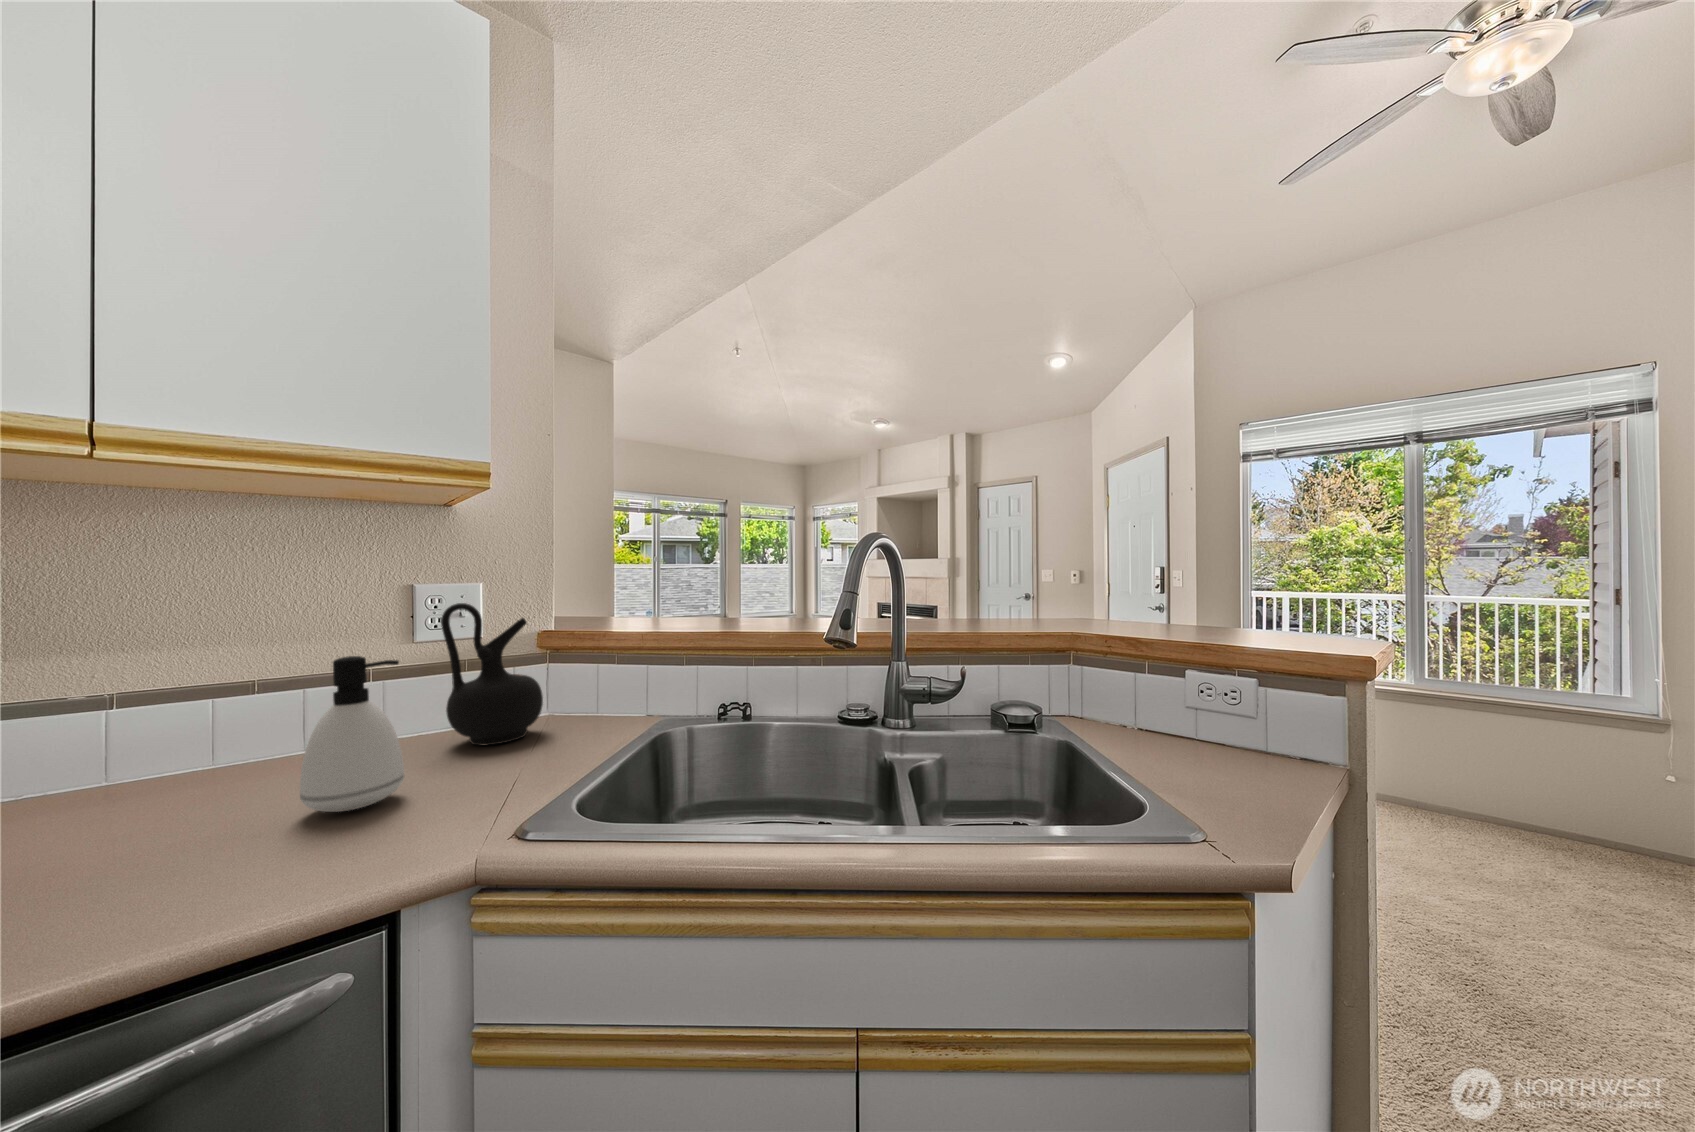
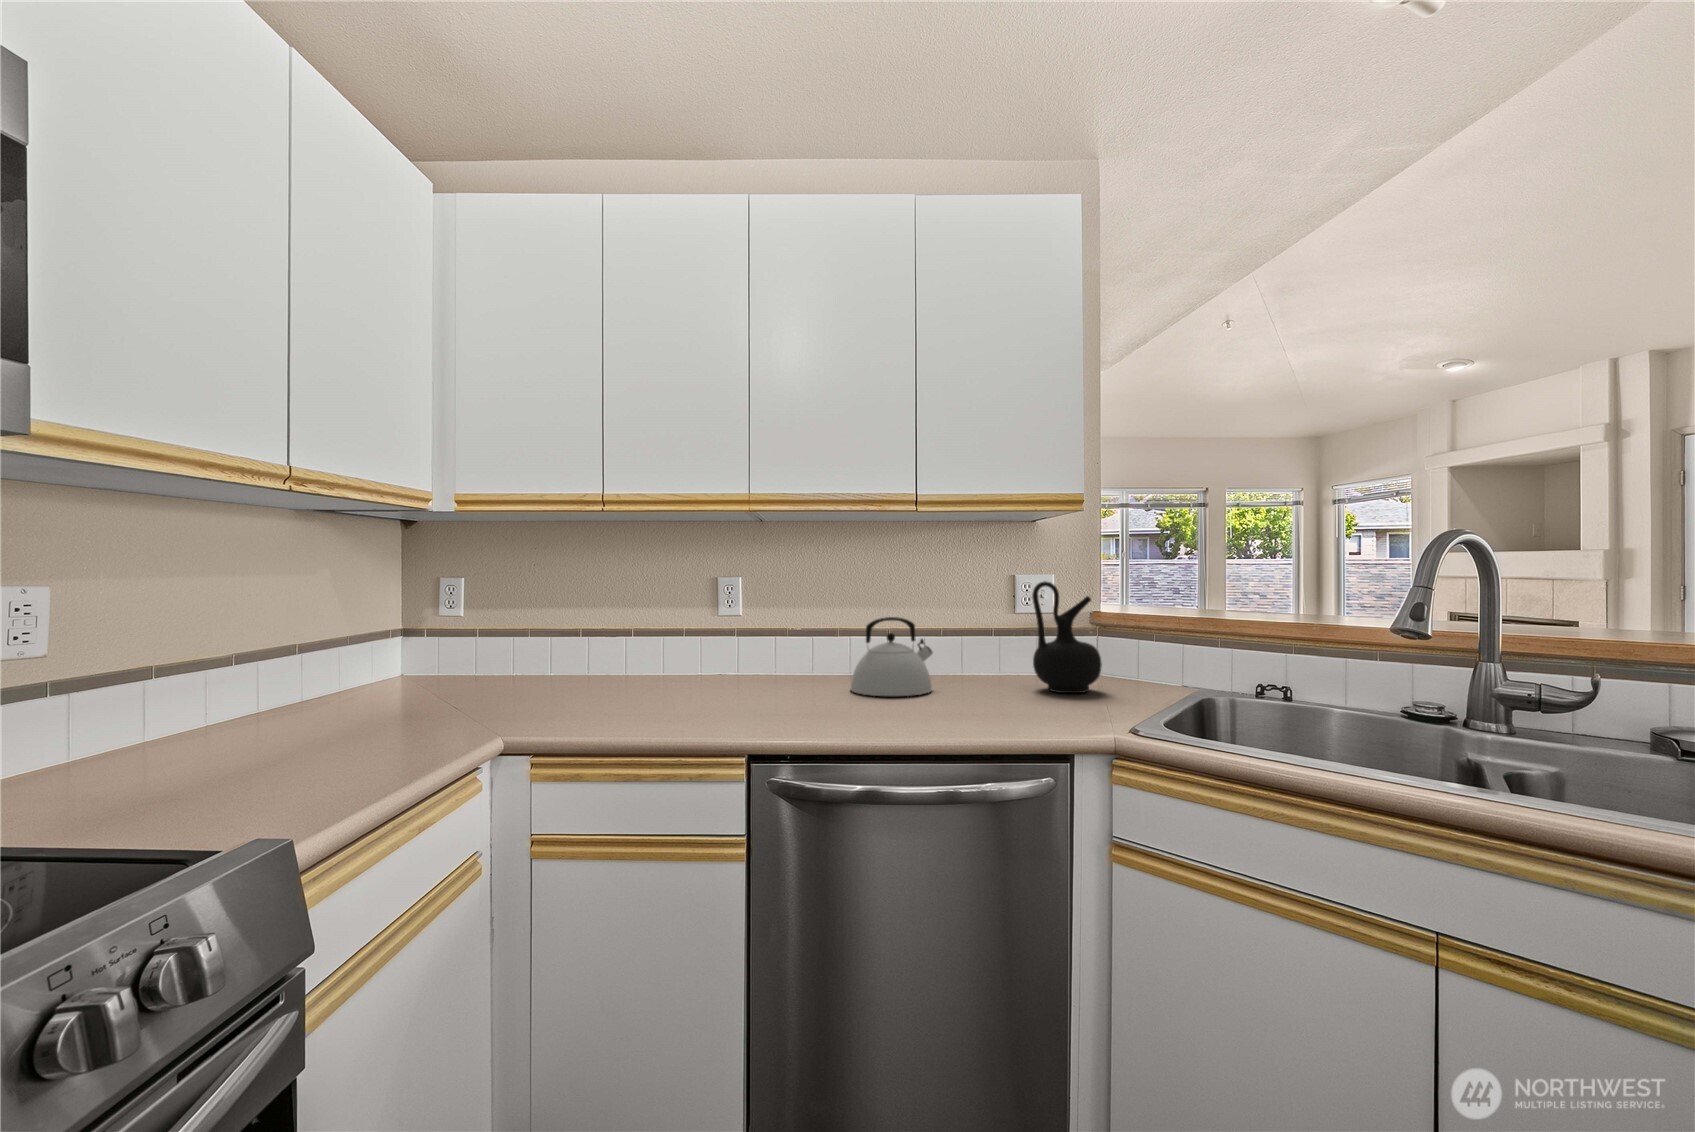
soap dispenser: present [300,656,404,812] -> none [982,611,1038,712]
kettle: none [66,674,270,819] -> present [851,617,933,696]

